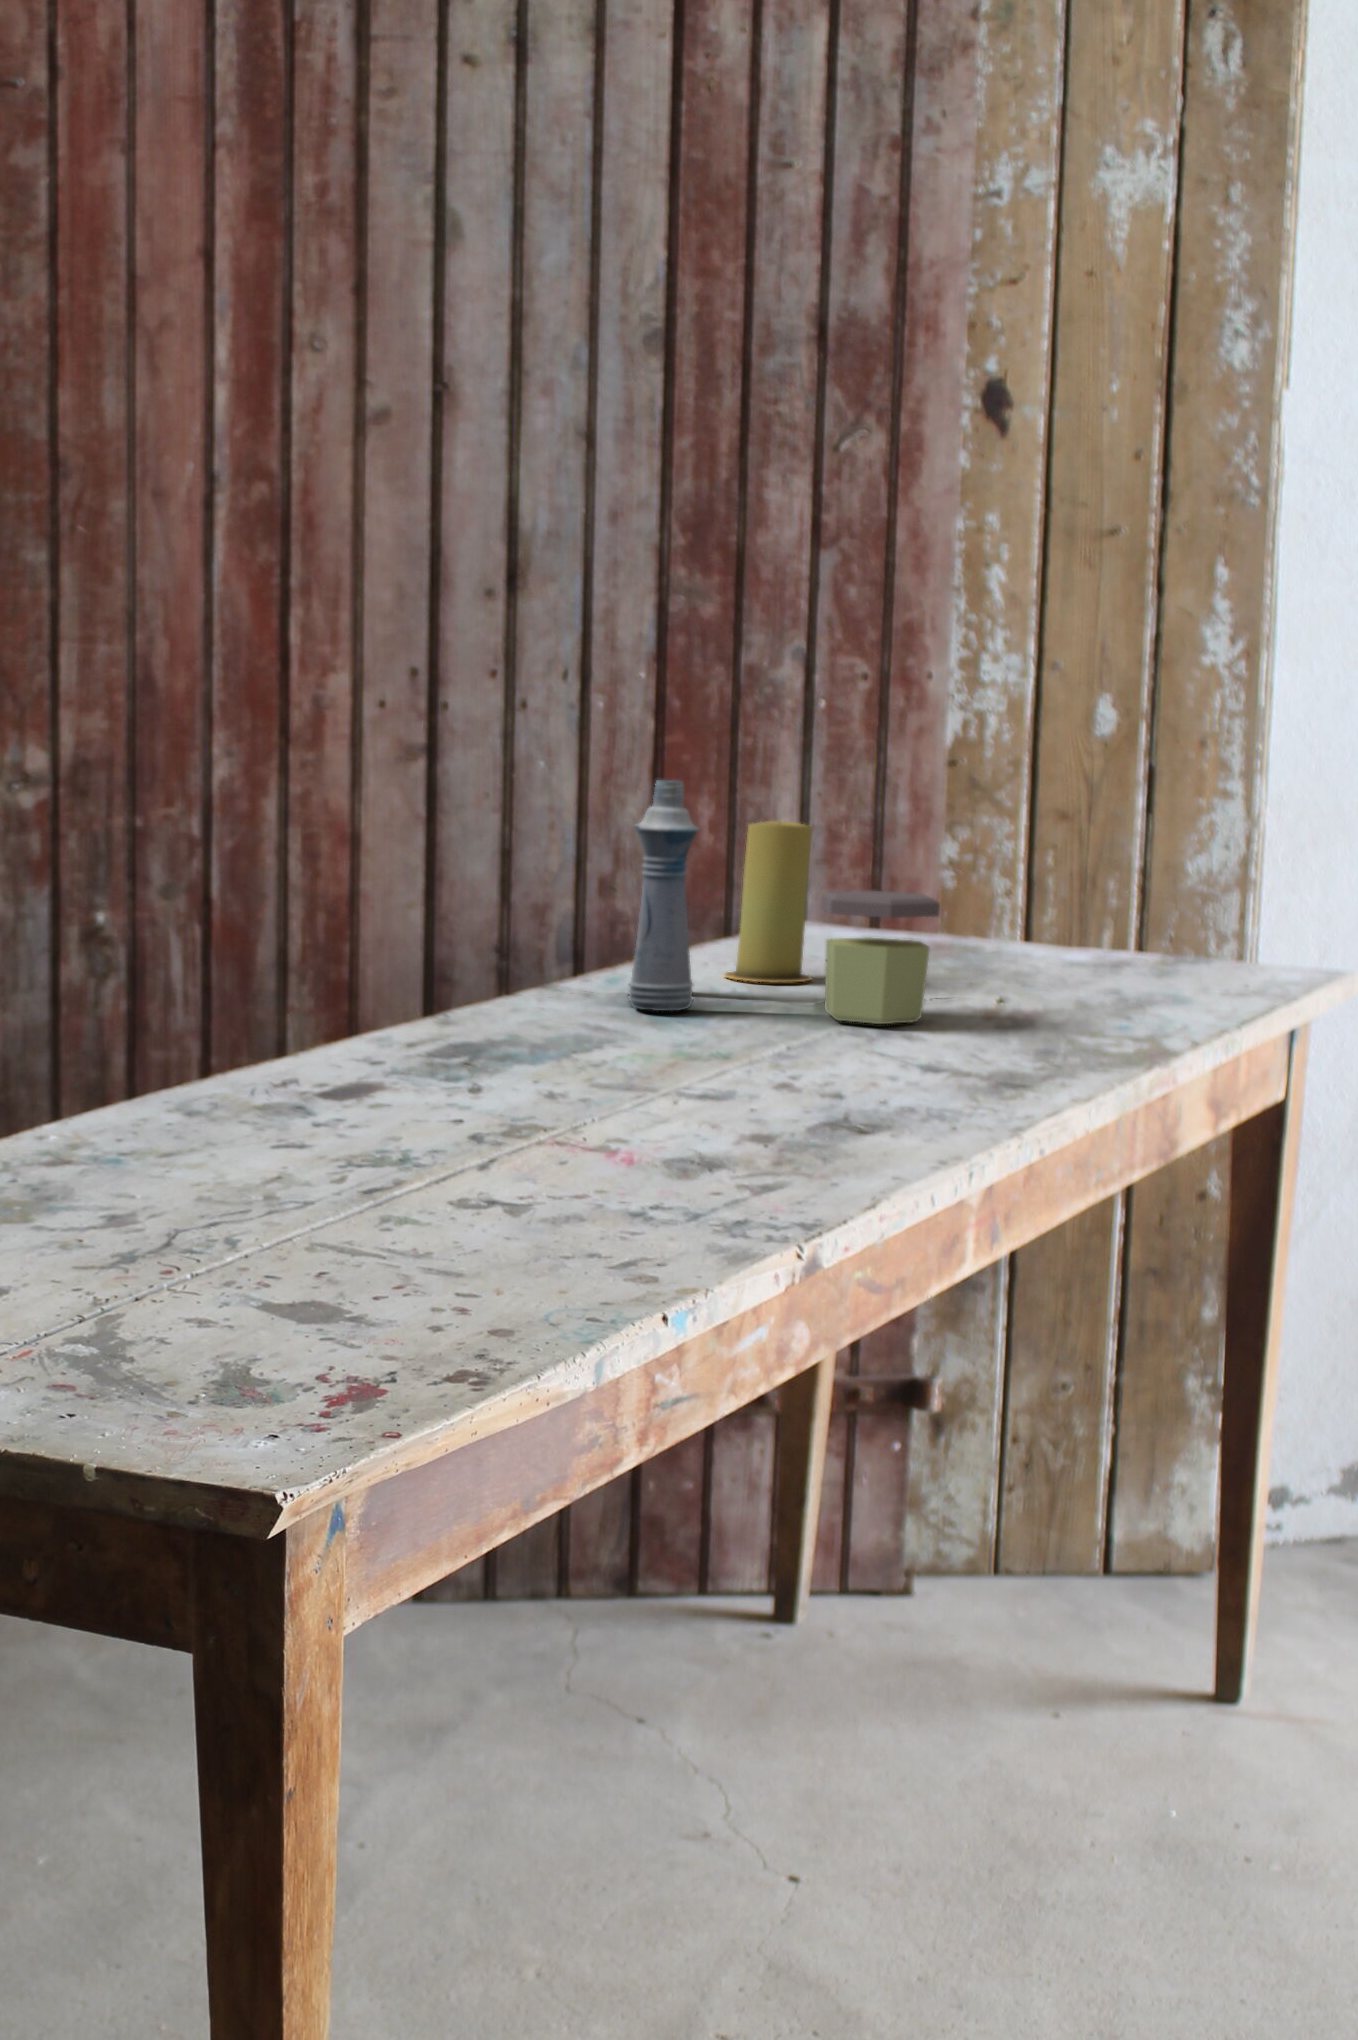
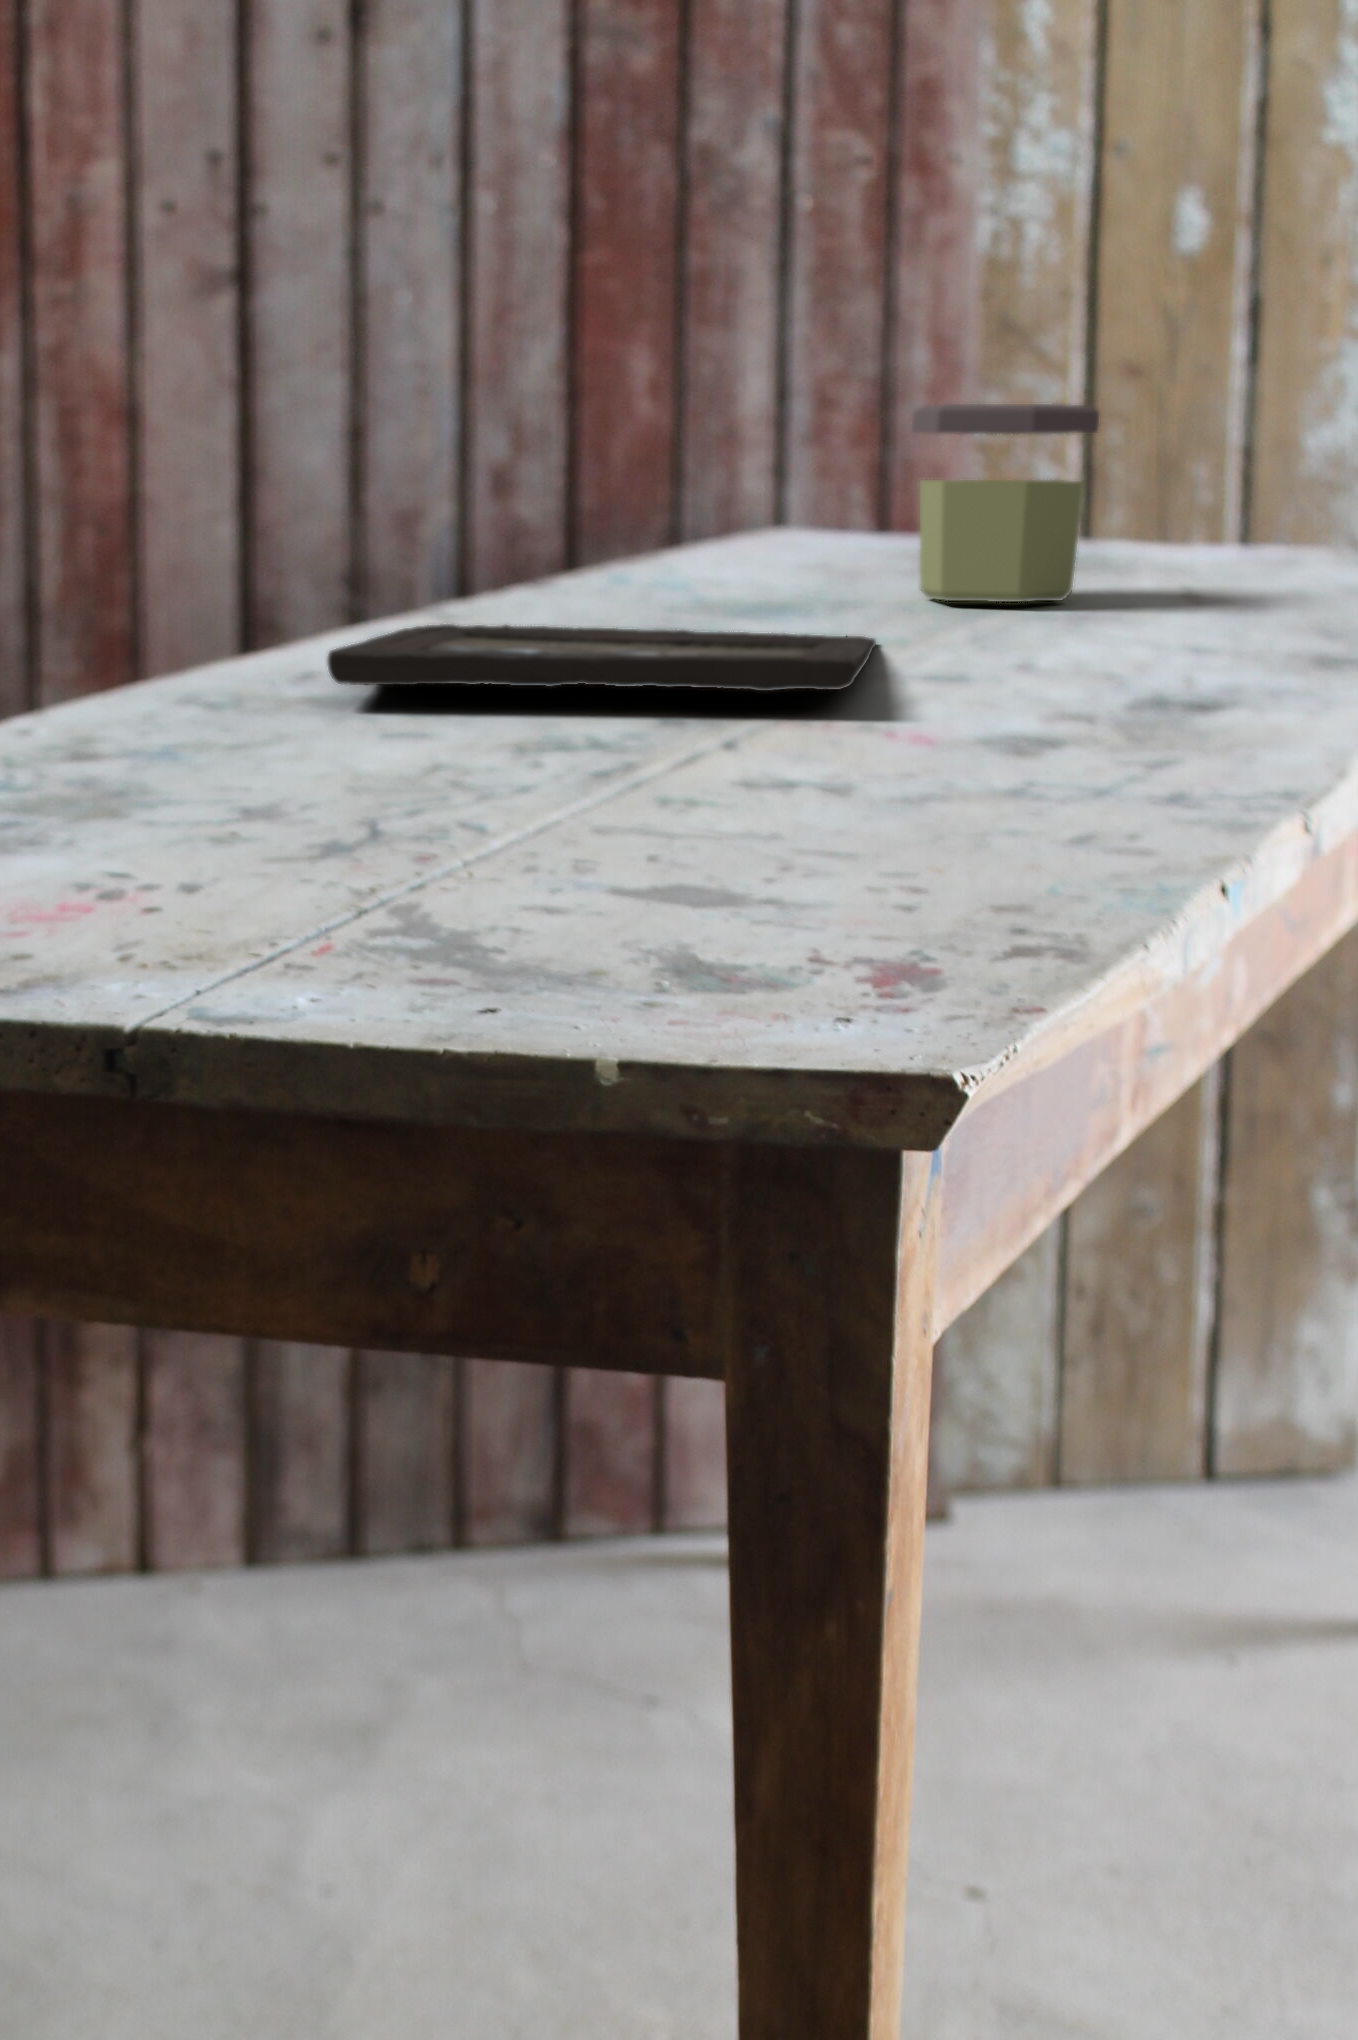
bottle: present [628,780,699,1011] -> none [622,234,727,599]
candle: present [725,821,812,982] -> none [741,320,875,565]
tray: none [380,1035,764,1118] -> present [327,624,876,691]

